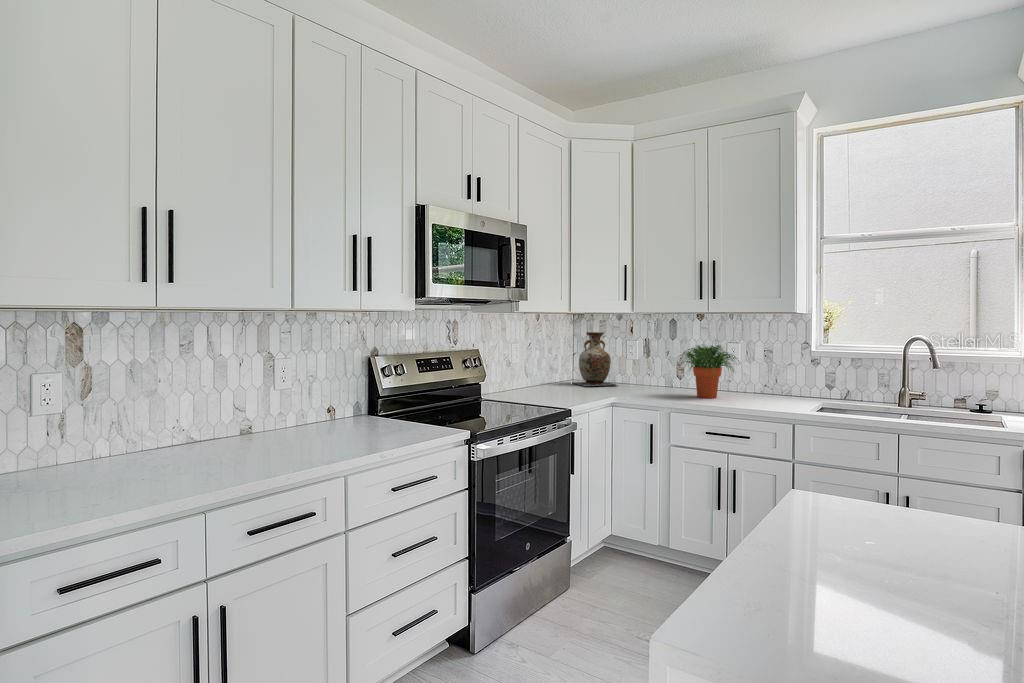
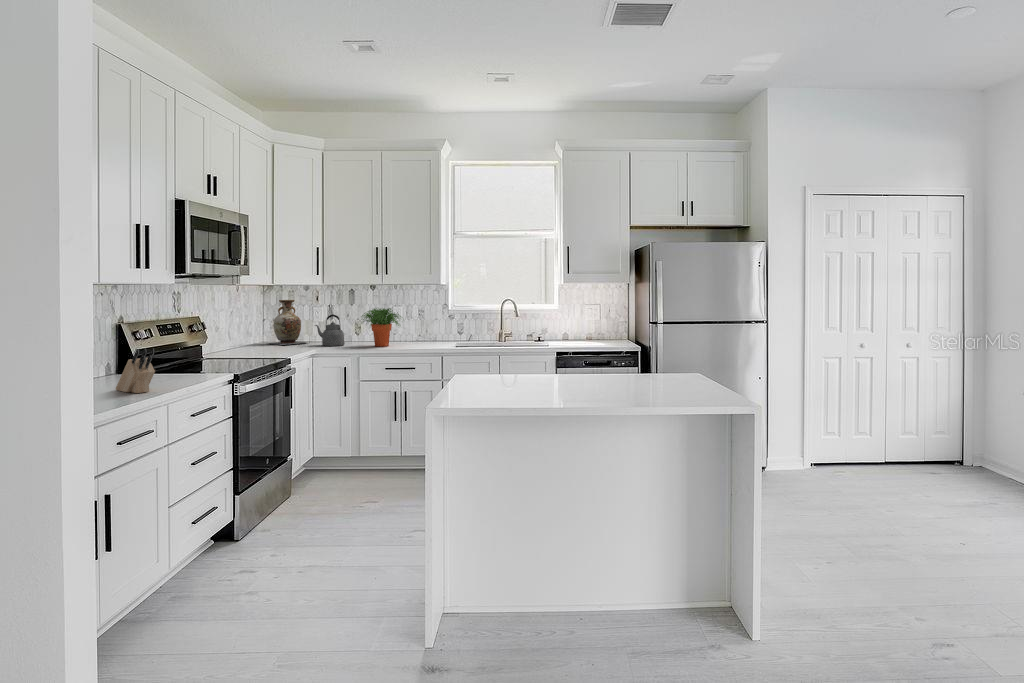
kettle: none [623,352,659,392] -> present [315,315,345,346]
knife block: none [319,392,347,451] -> present [116,348,155,393]

